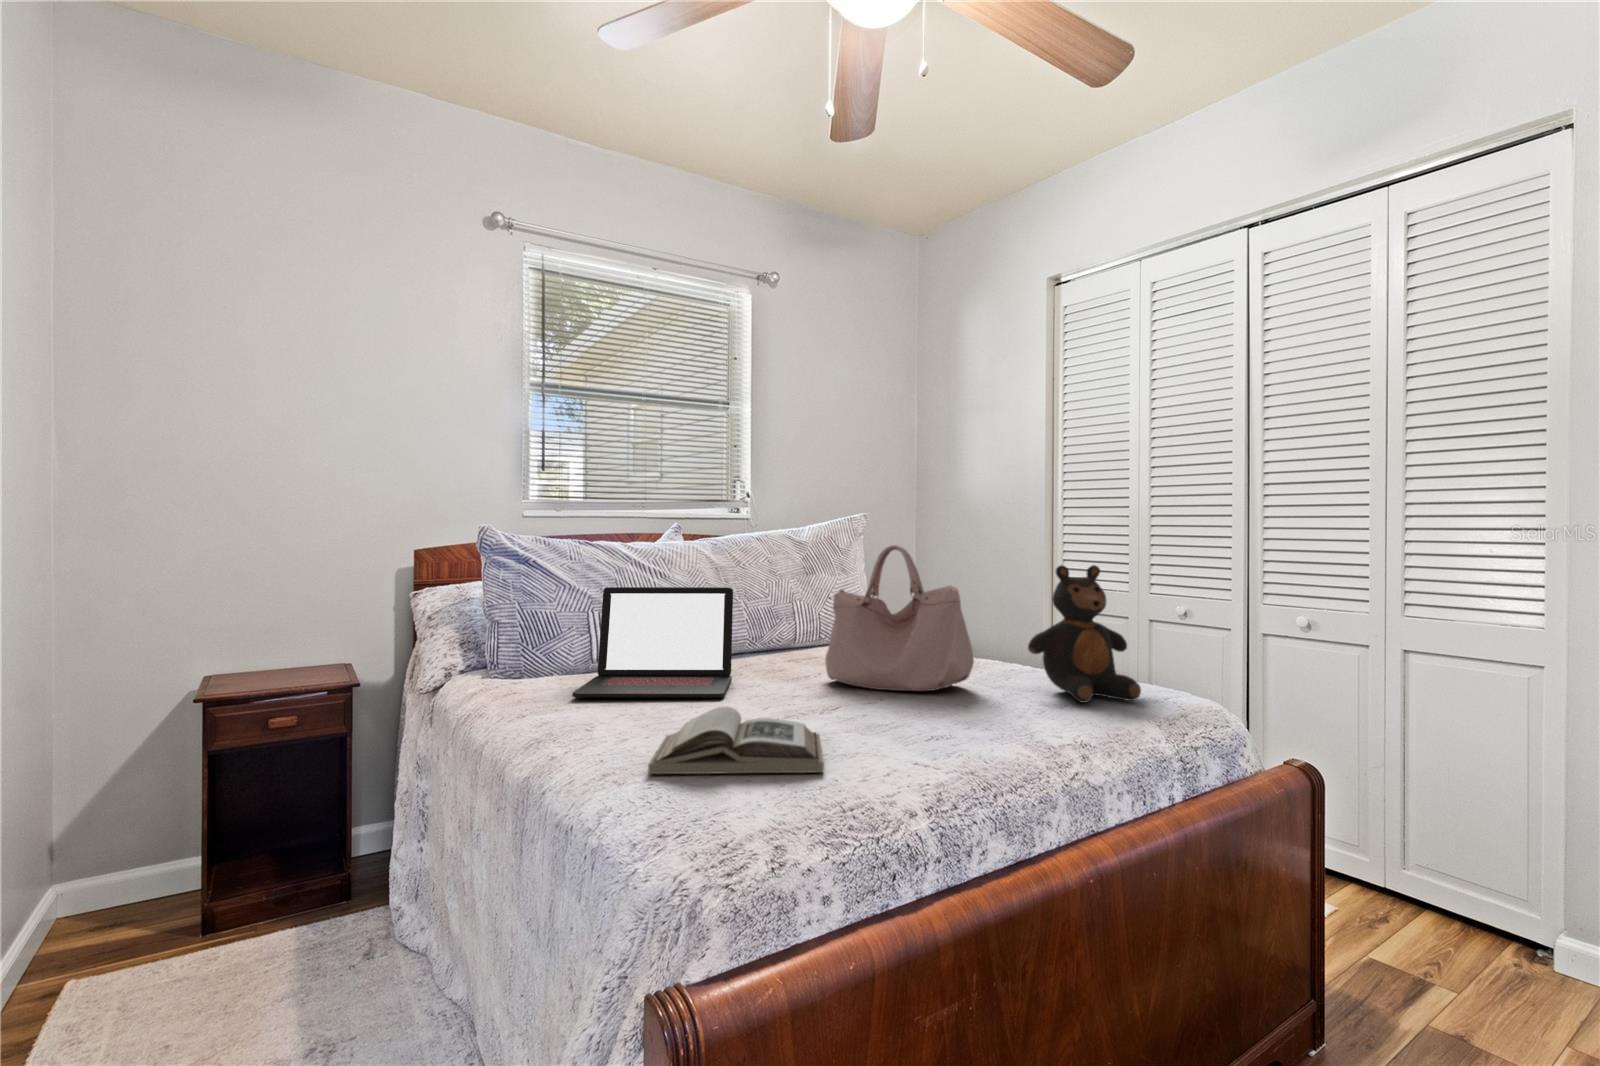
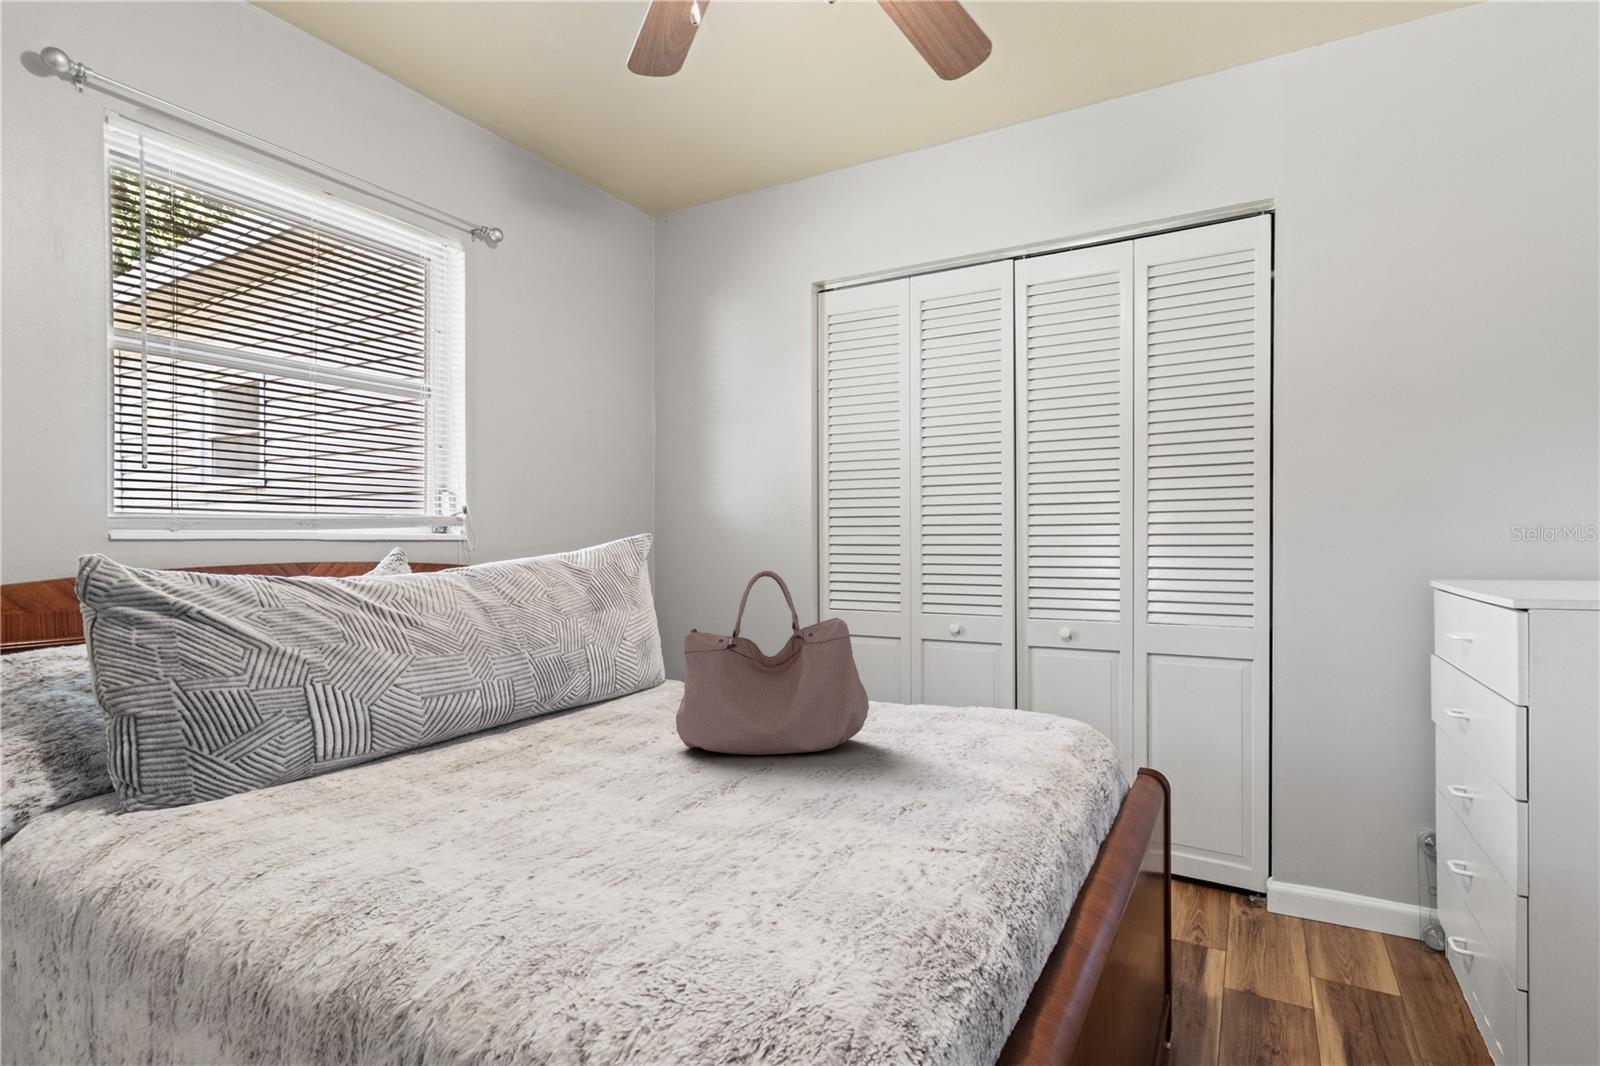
teddy bear: present [1028,565,1141,703] -> none [926,588,1047,744]
laptop: present [572,587,733,698] -> none [316,634,572,835]
book: present [648,707,824,774] -> none [576,829,874,985]

